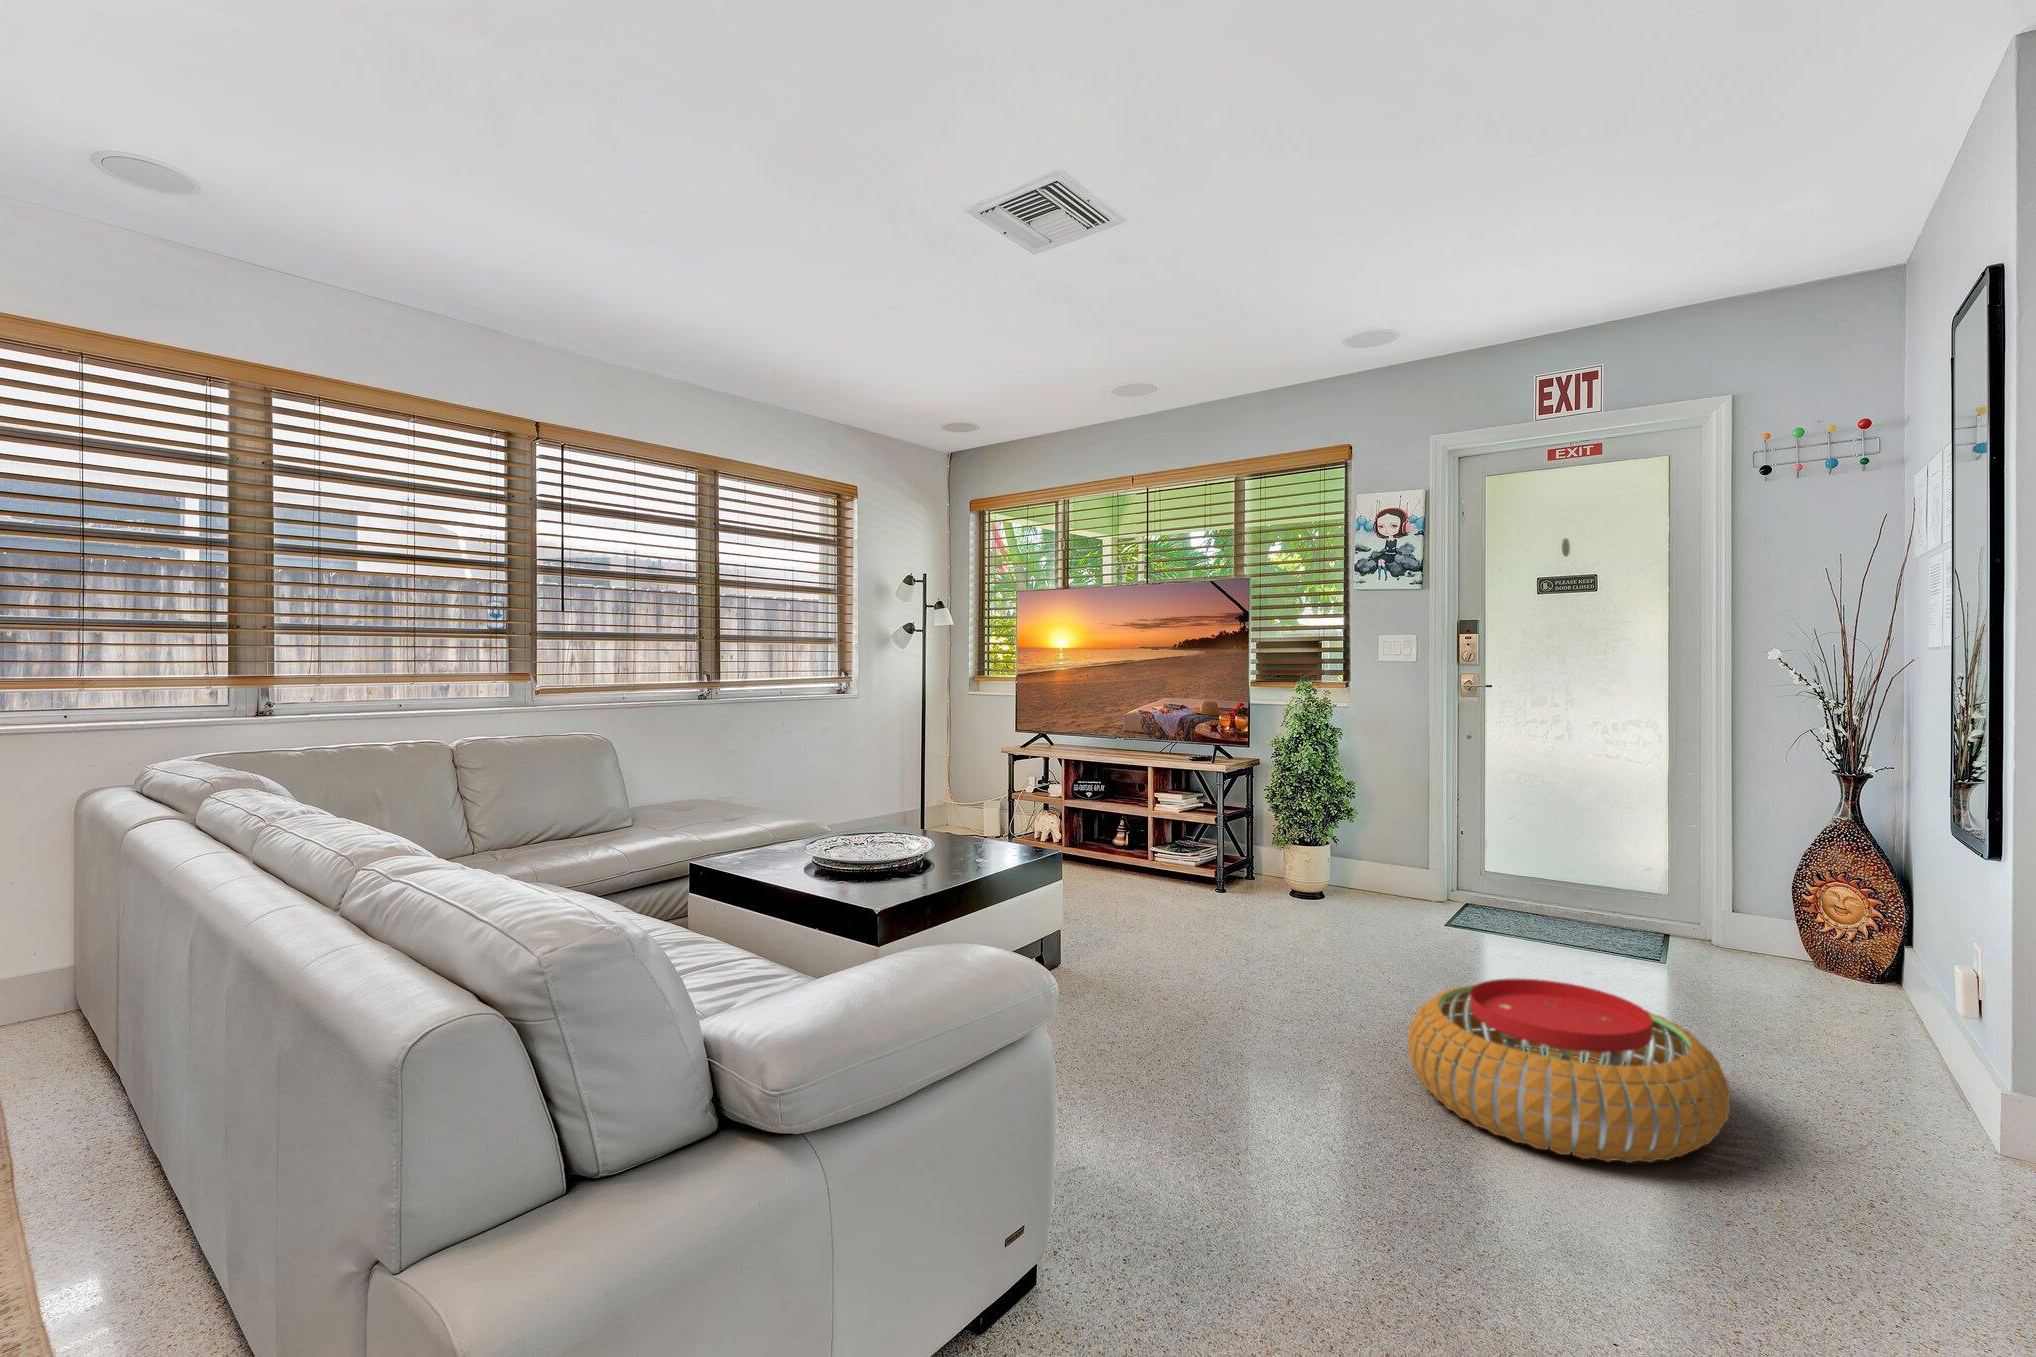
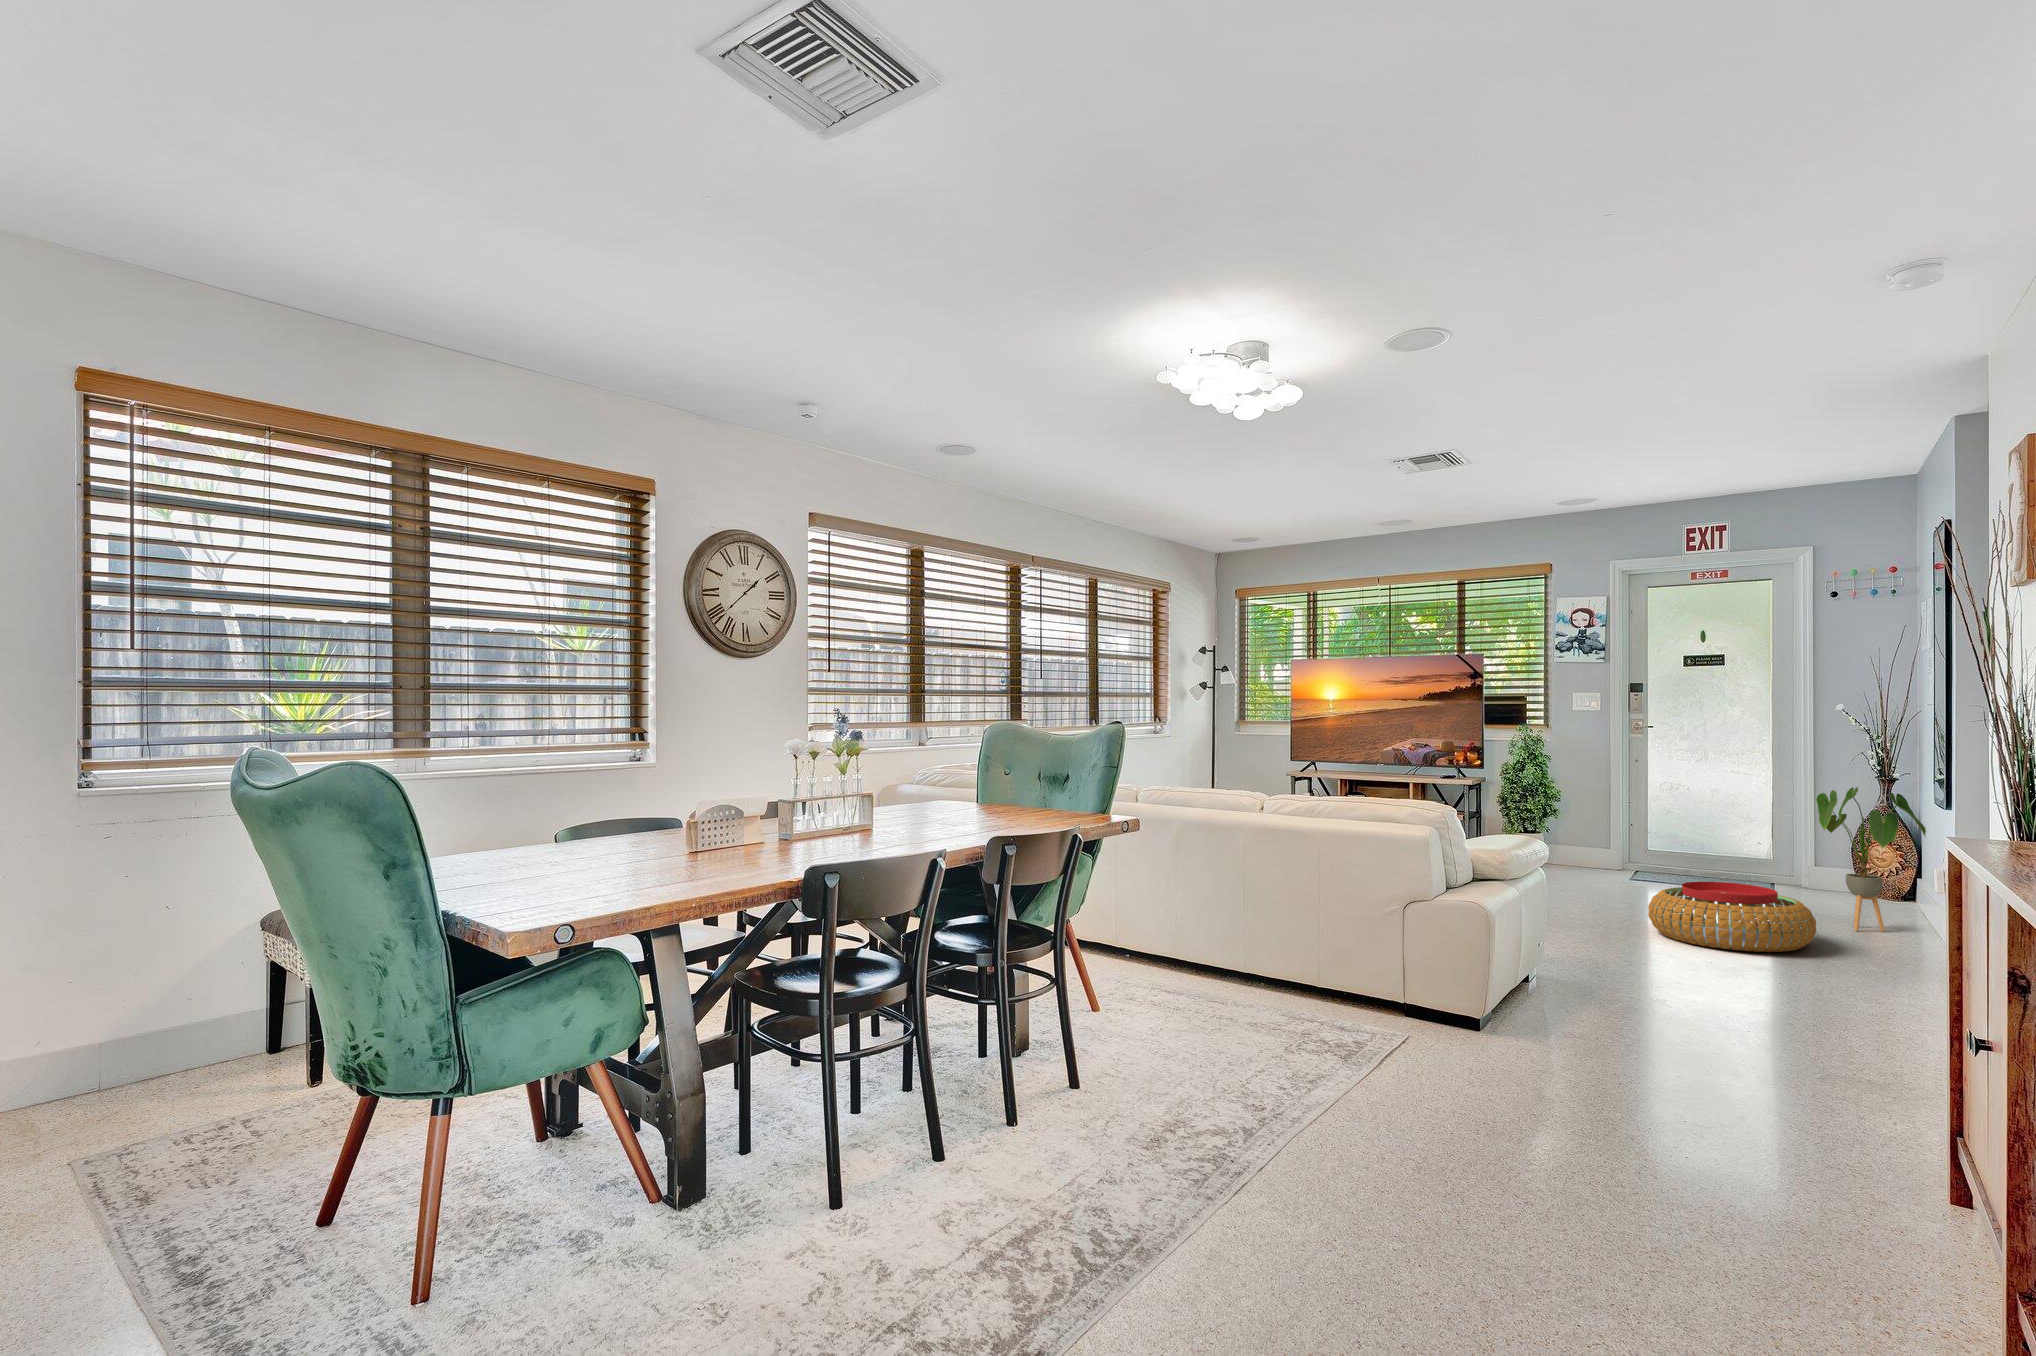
house plant: none [1736,798,1953,1075] -> present [1816,787,1926,932]

